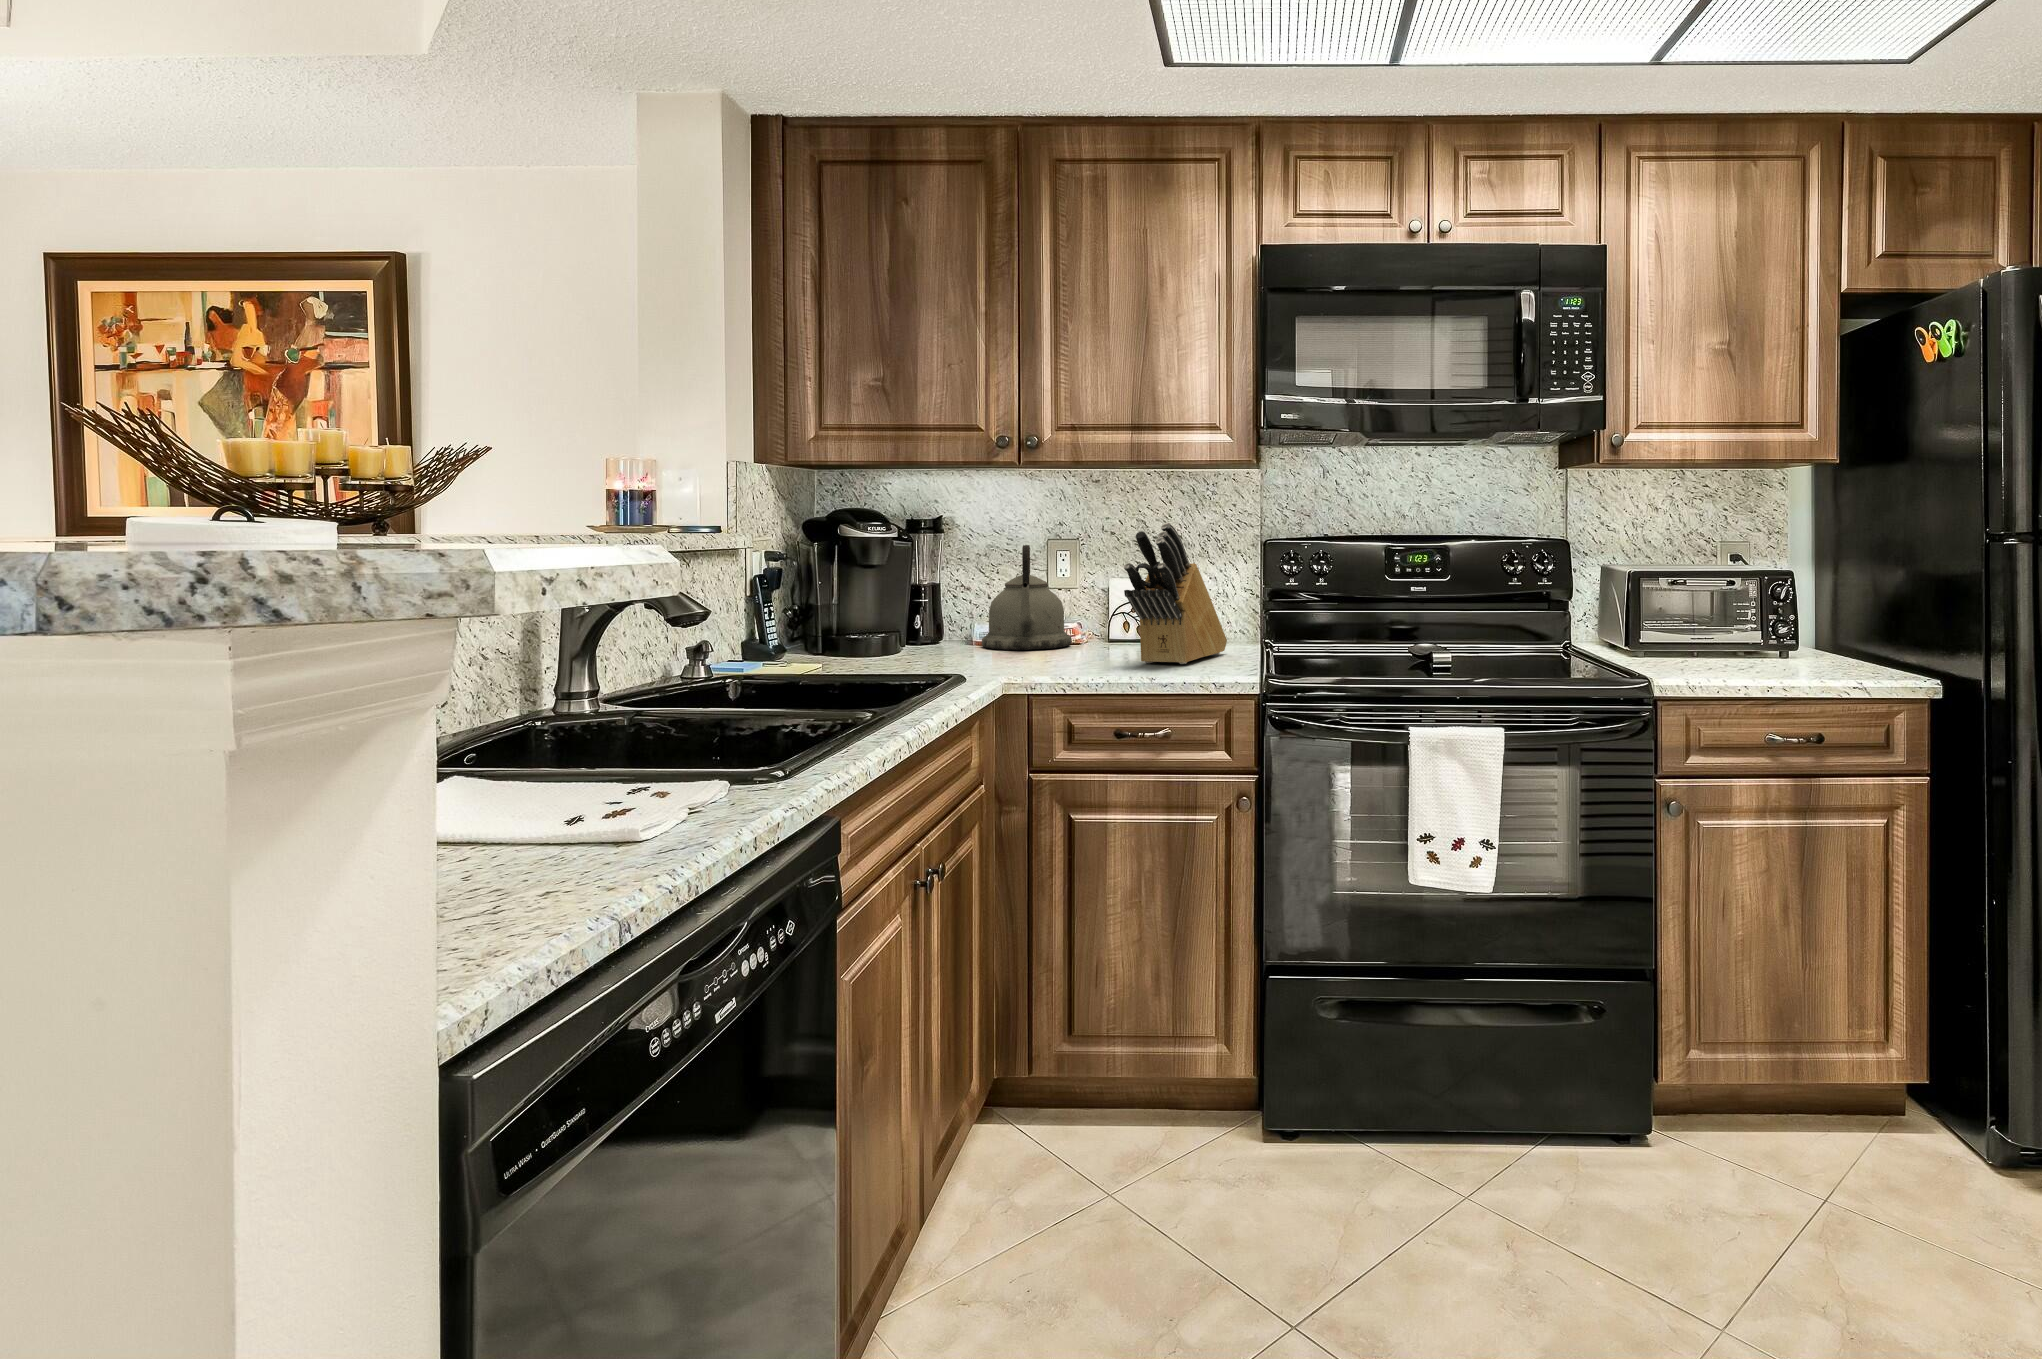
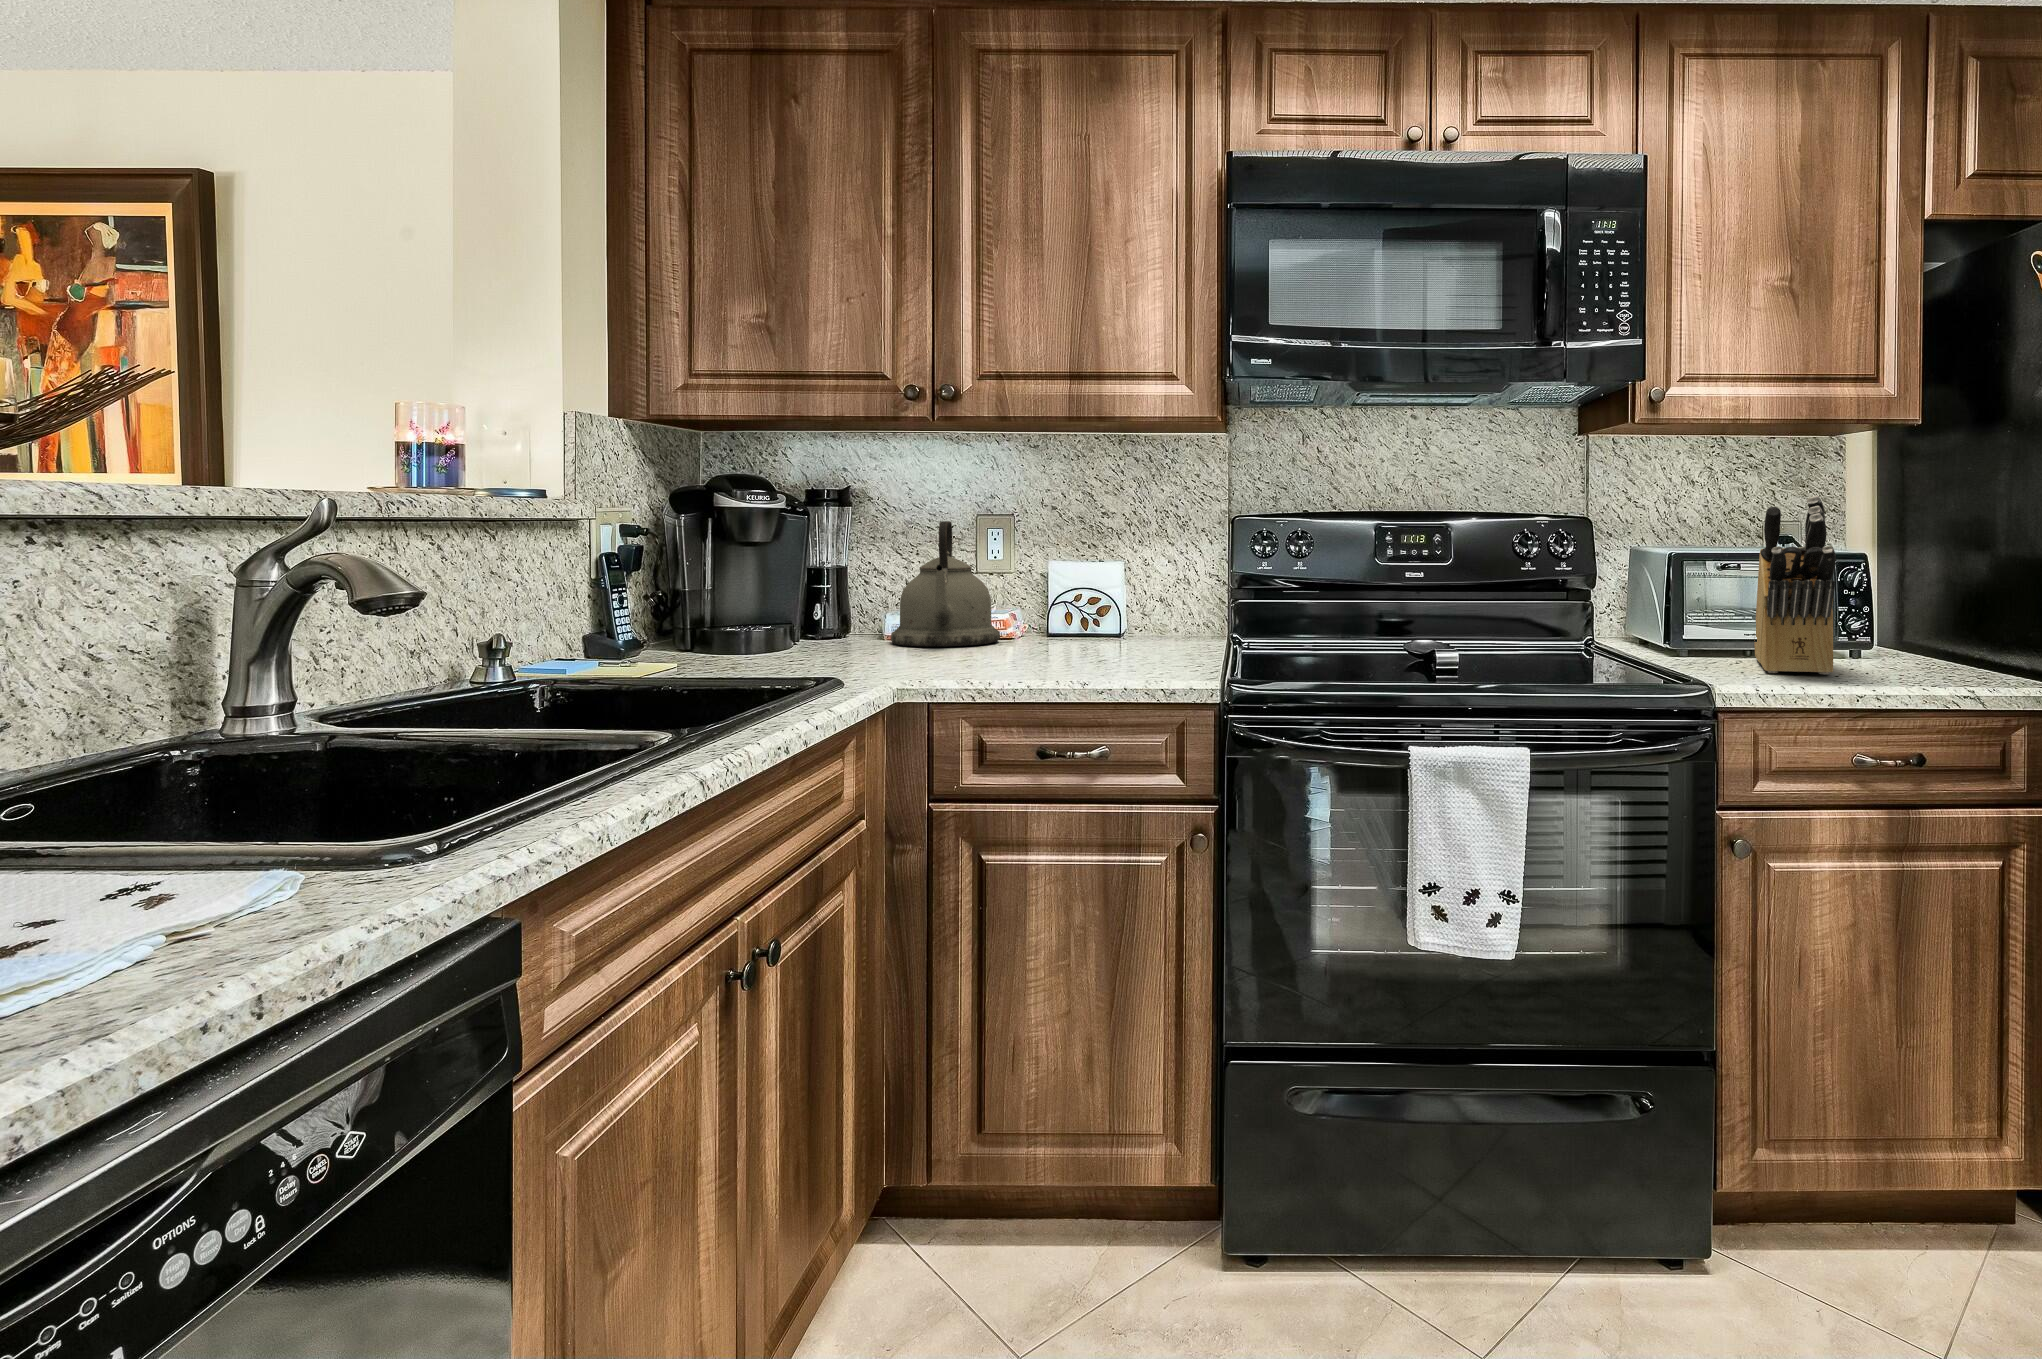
knife block: present [1124,523,1227,664] -> present [1754,496,1836,674]

